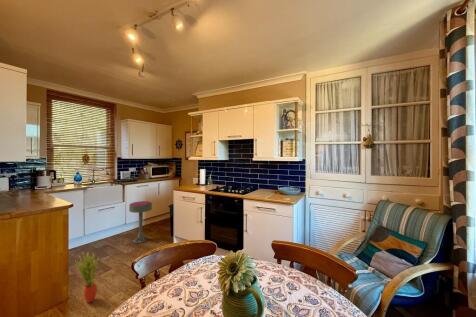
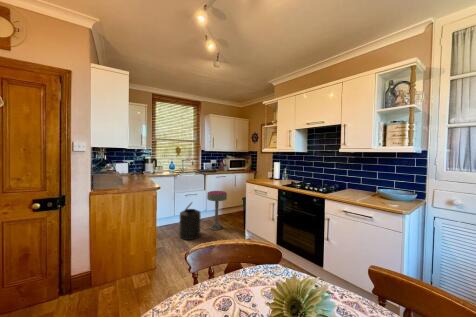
trash can: none [97,216,124,259] -> present [179,203,201,240]
potted plant: present [77,253,99,303] -> none [151,233,171,282]

